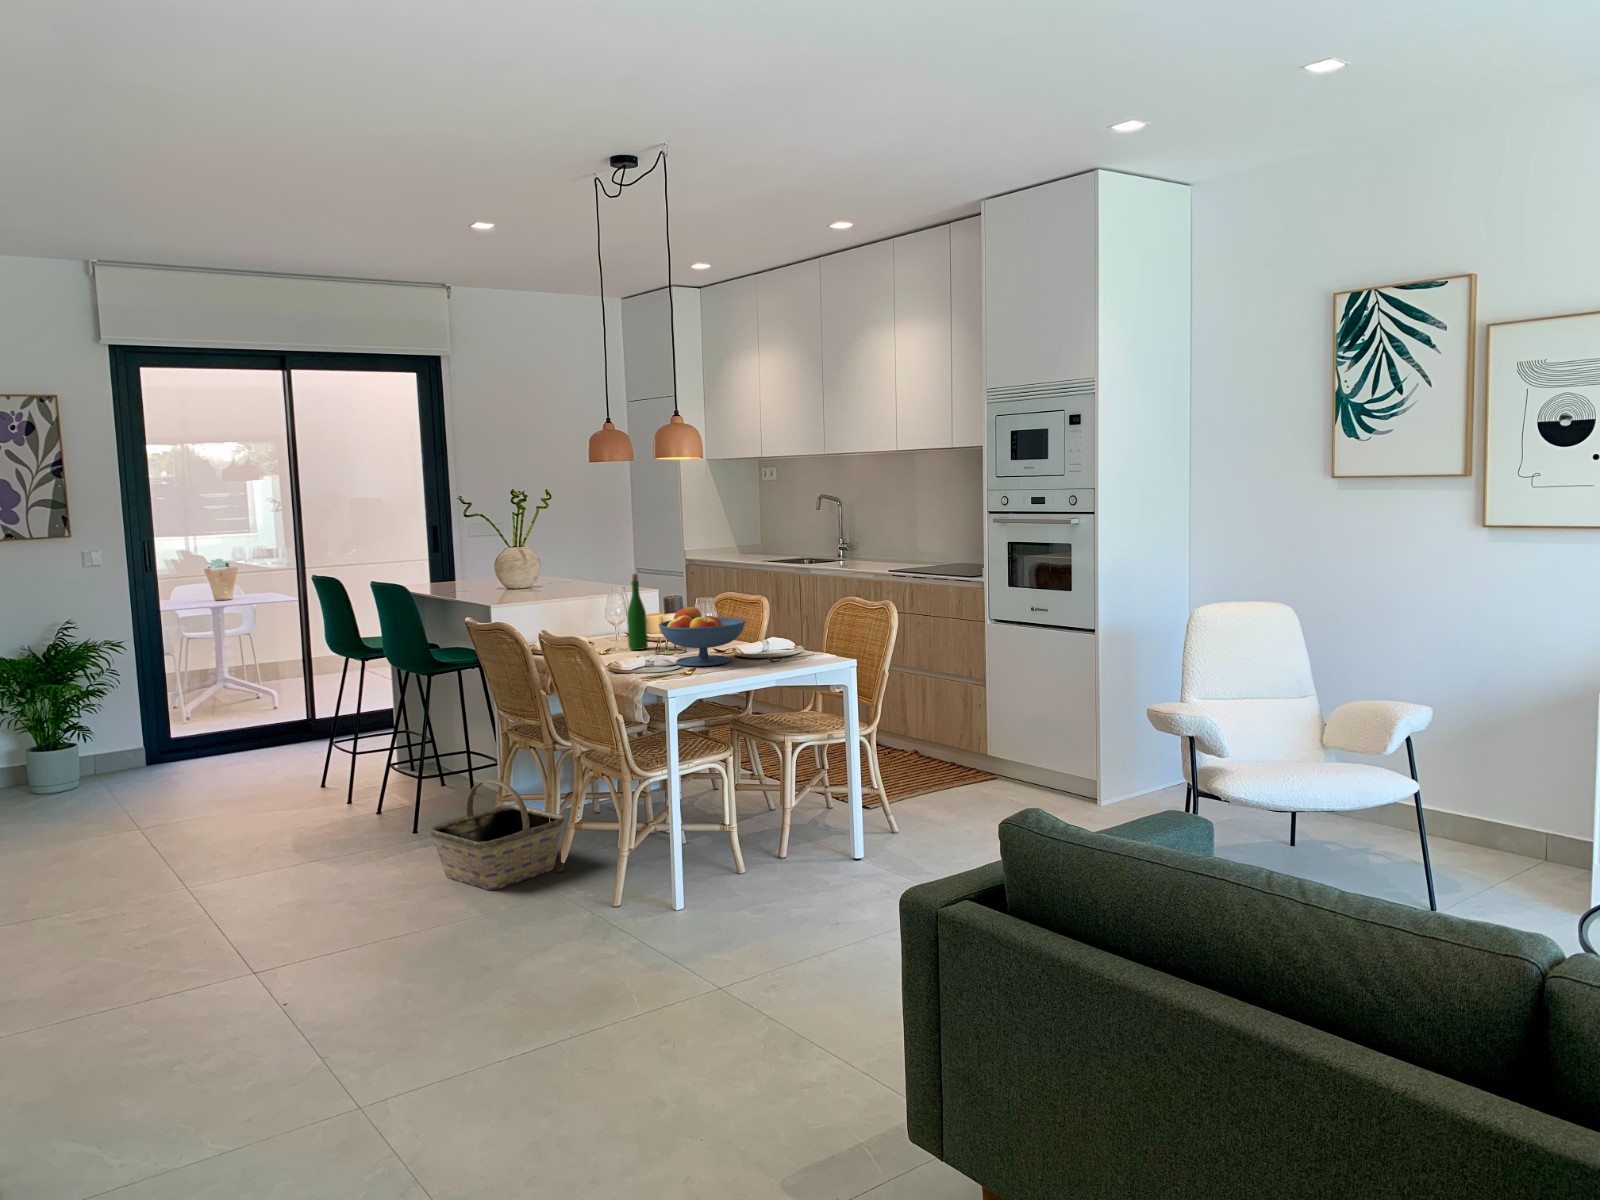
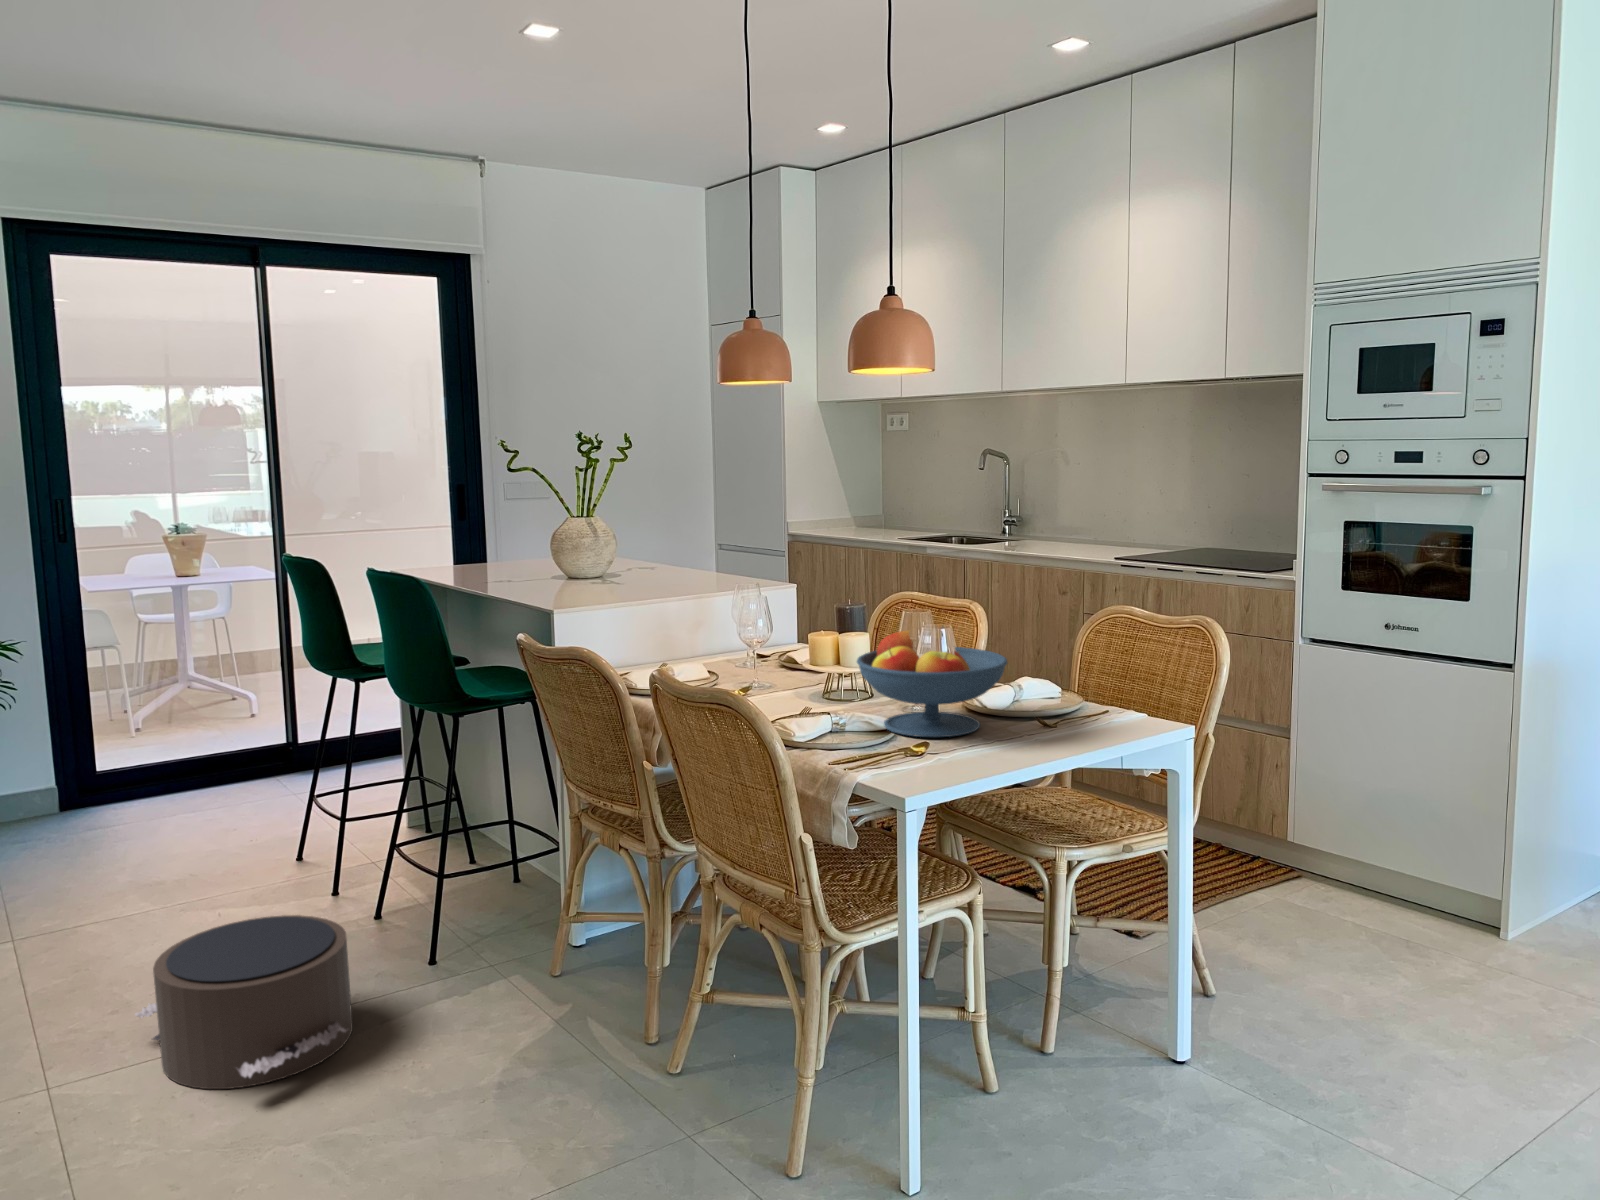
wine bottle: present [627,574,648,650] -> none [783,568,816,694]
basket: present [430,780,564,890] -> none [459,915,684,1118]
pouf: none [232,795,366,885] -> present [135,915,353,1089]

